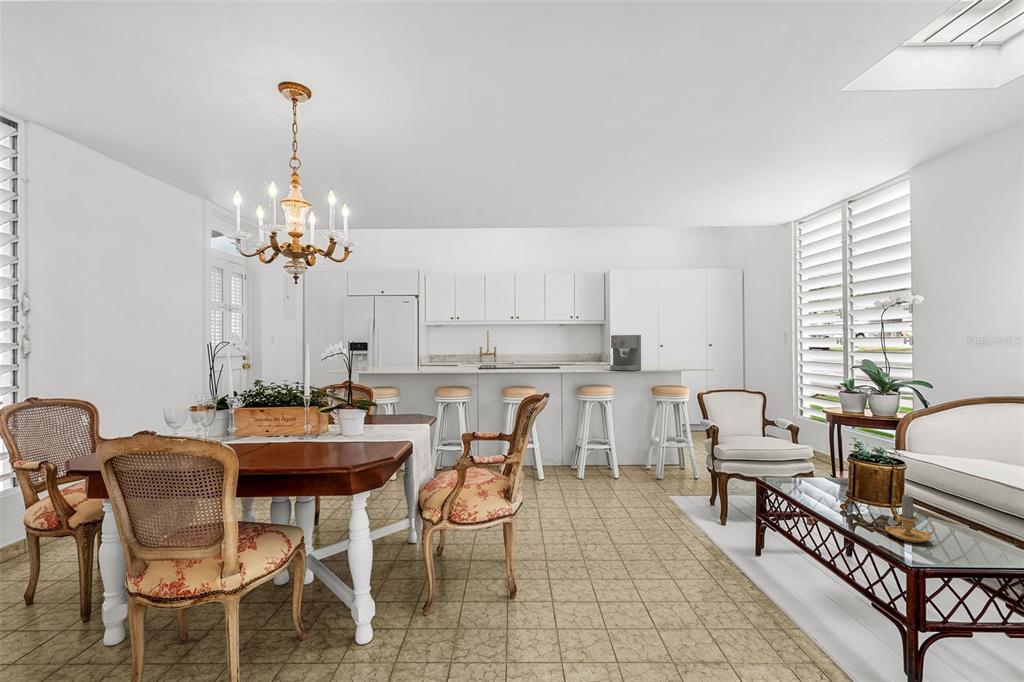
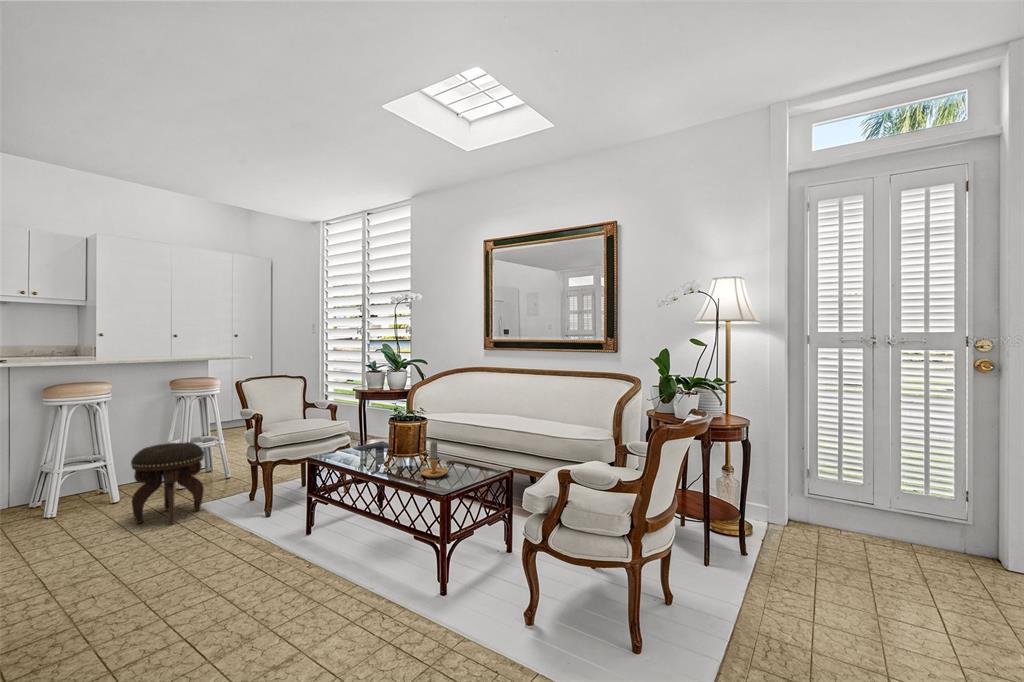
coffee maker: present [610,335,641,371] -> none [105,317,154,363]
footstool: none [623,440,672,507] -> present [131,442,204,524]

